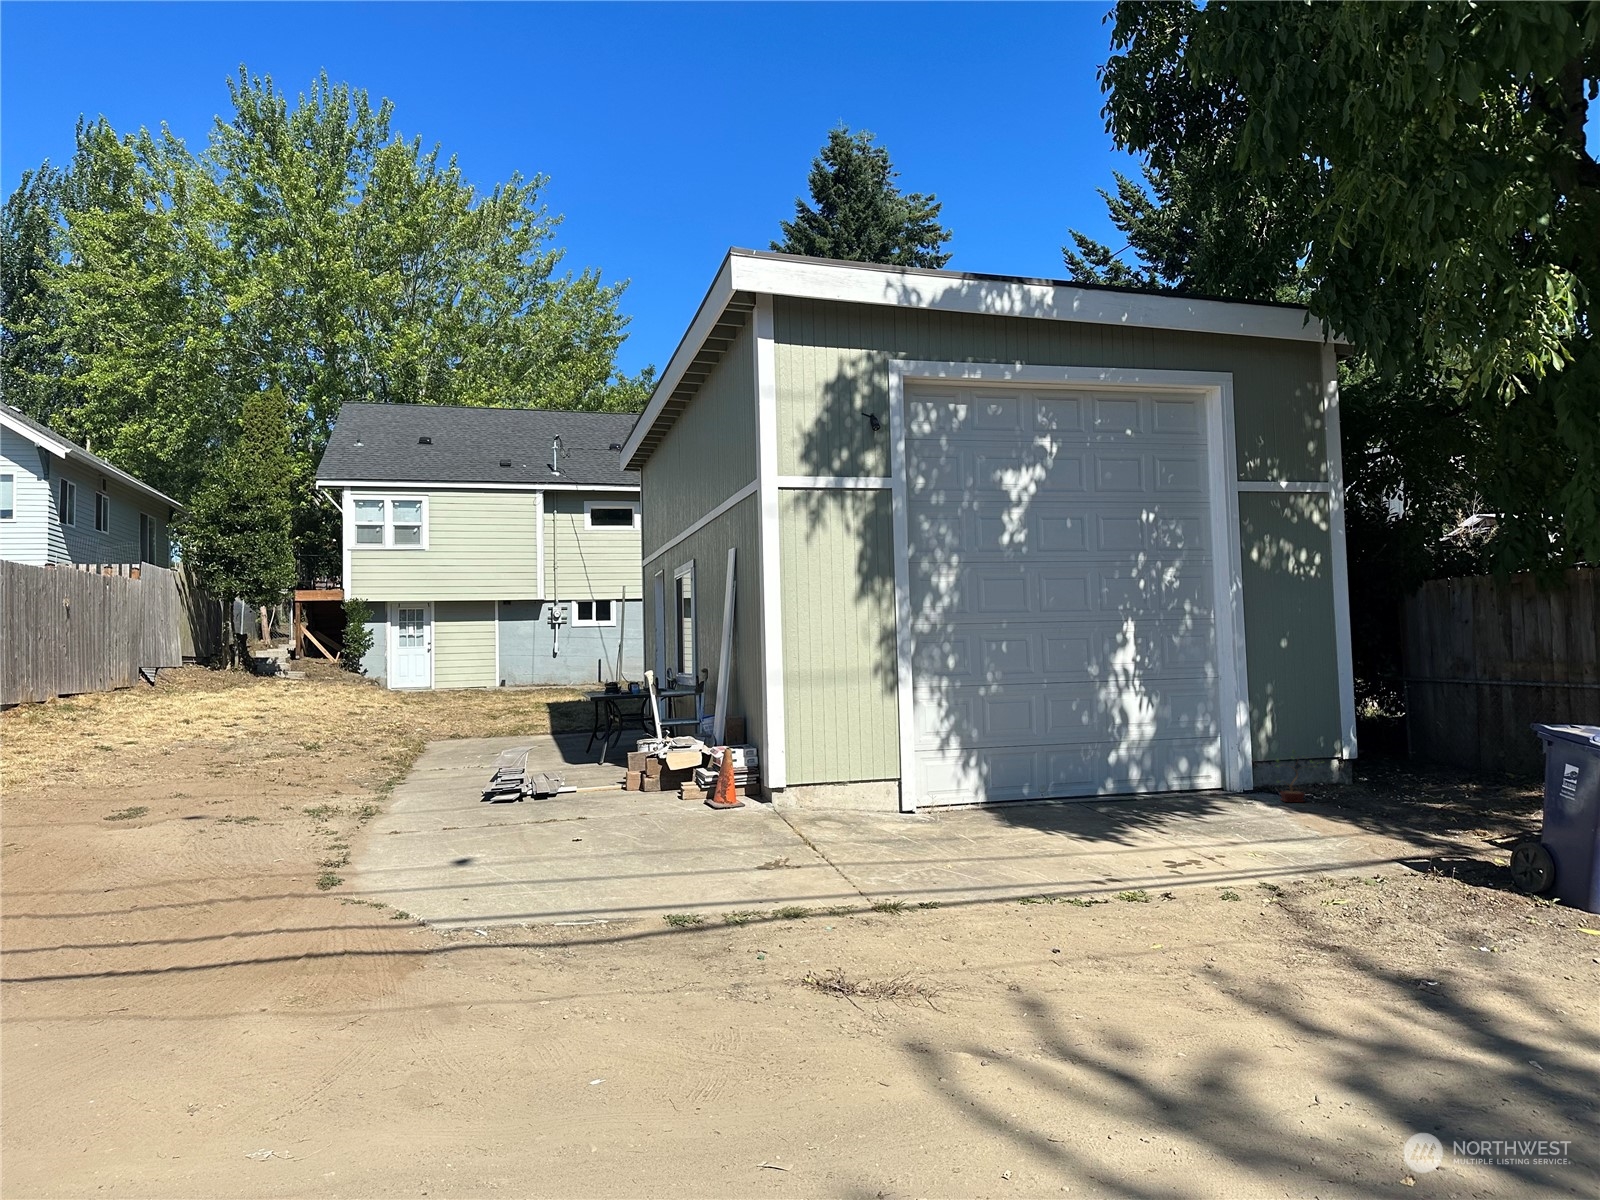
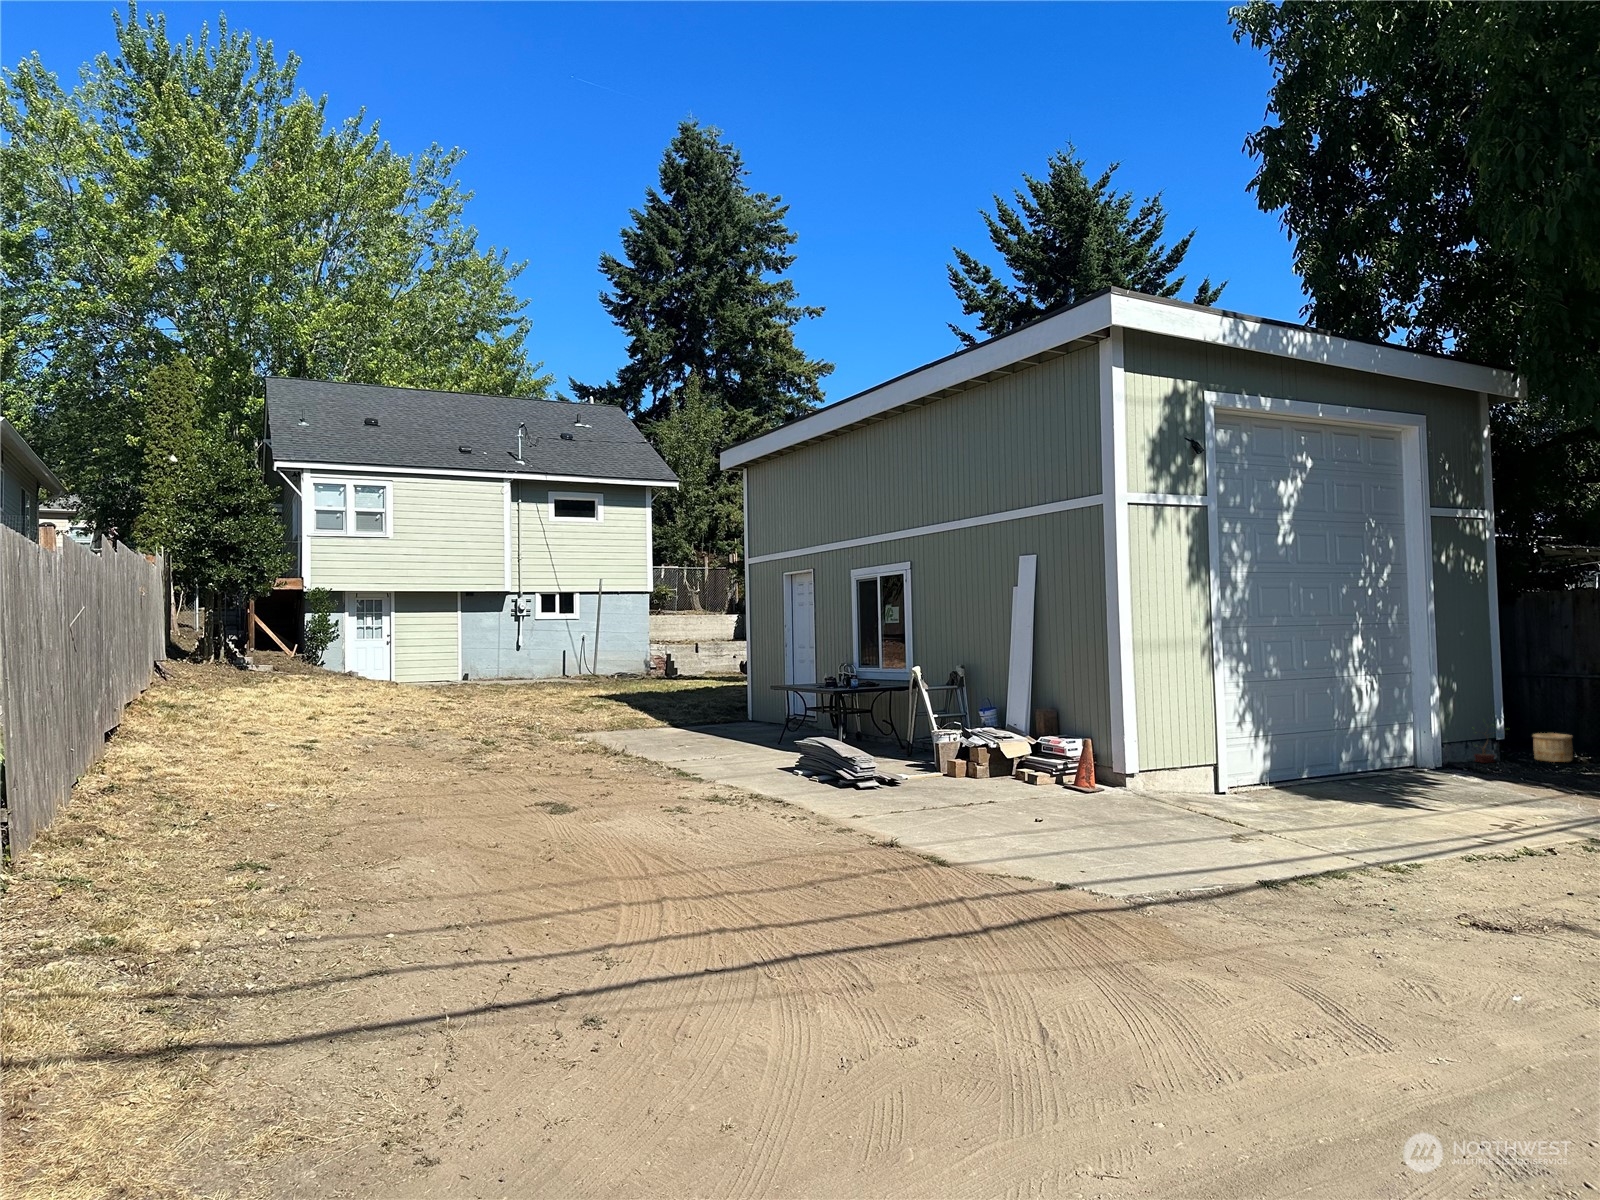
wooden bucket: none [1363,768,1410,804] -> present [1533,733,1573,762]

